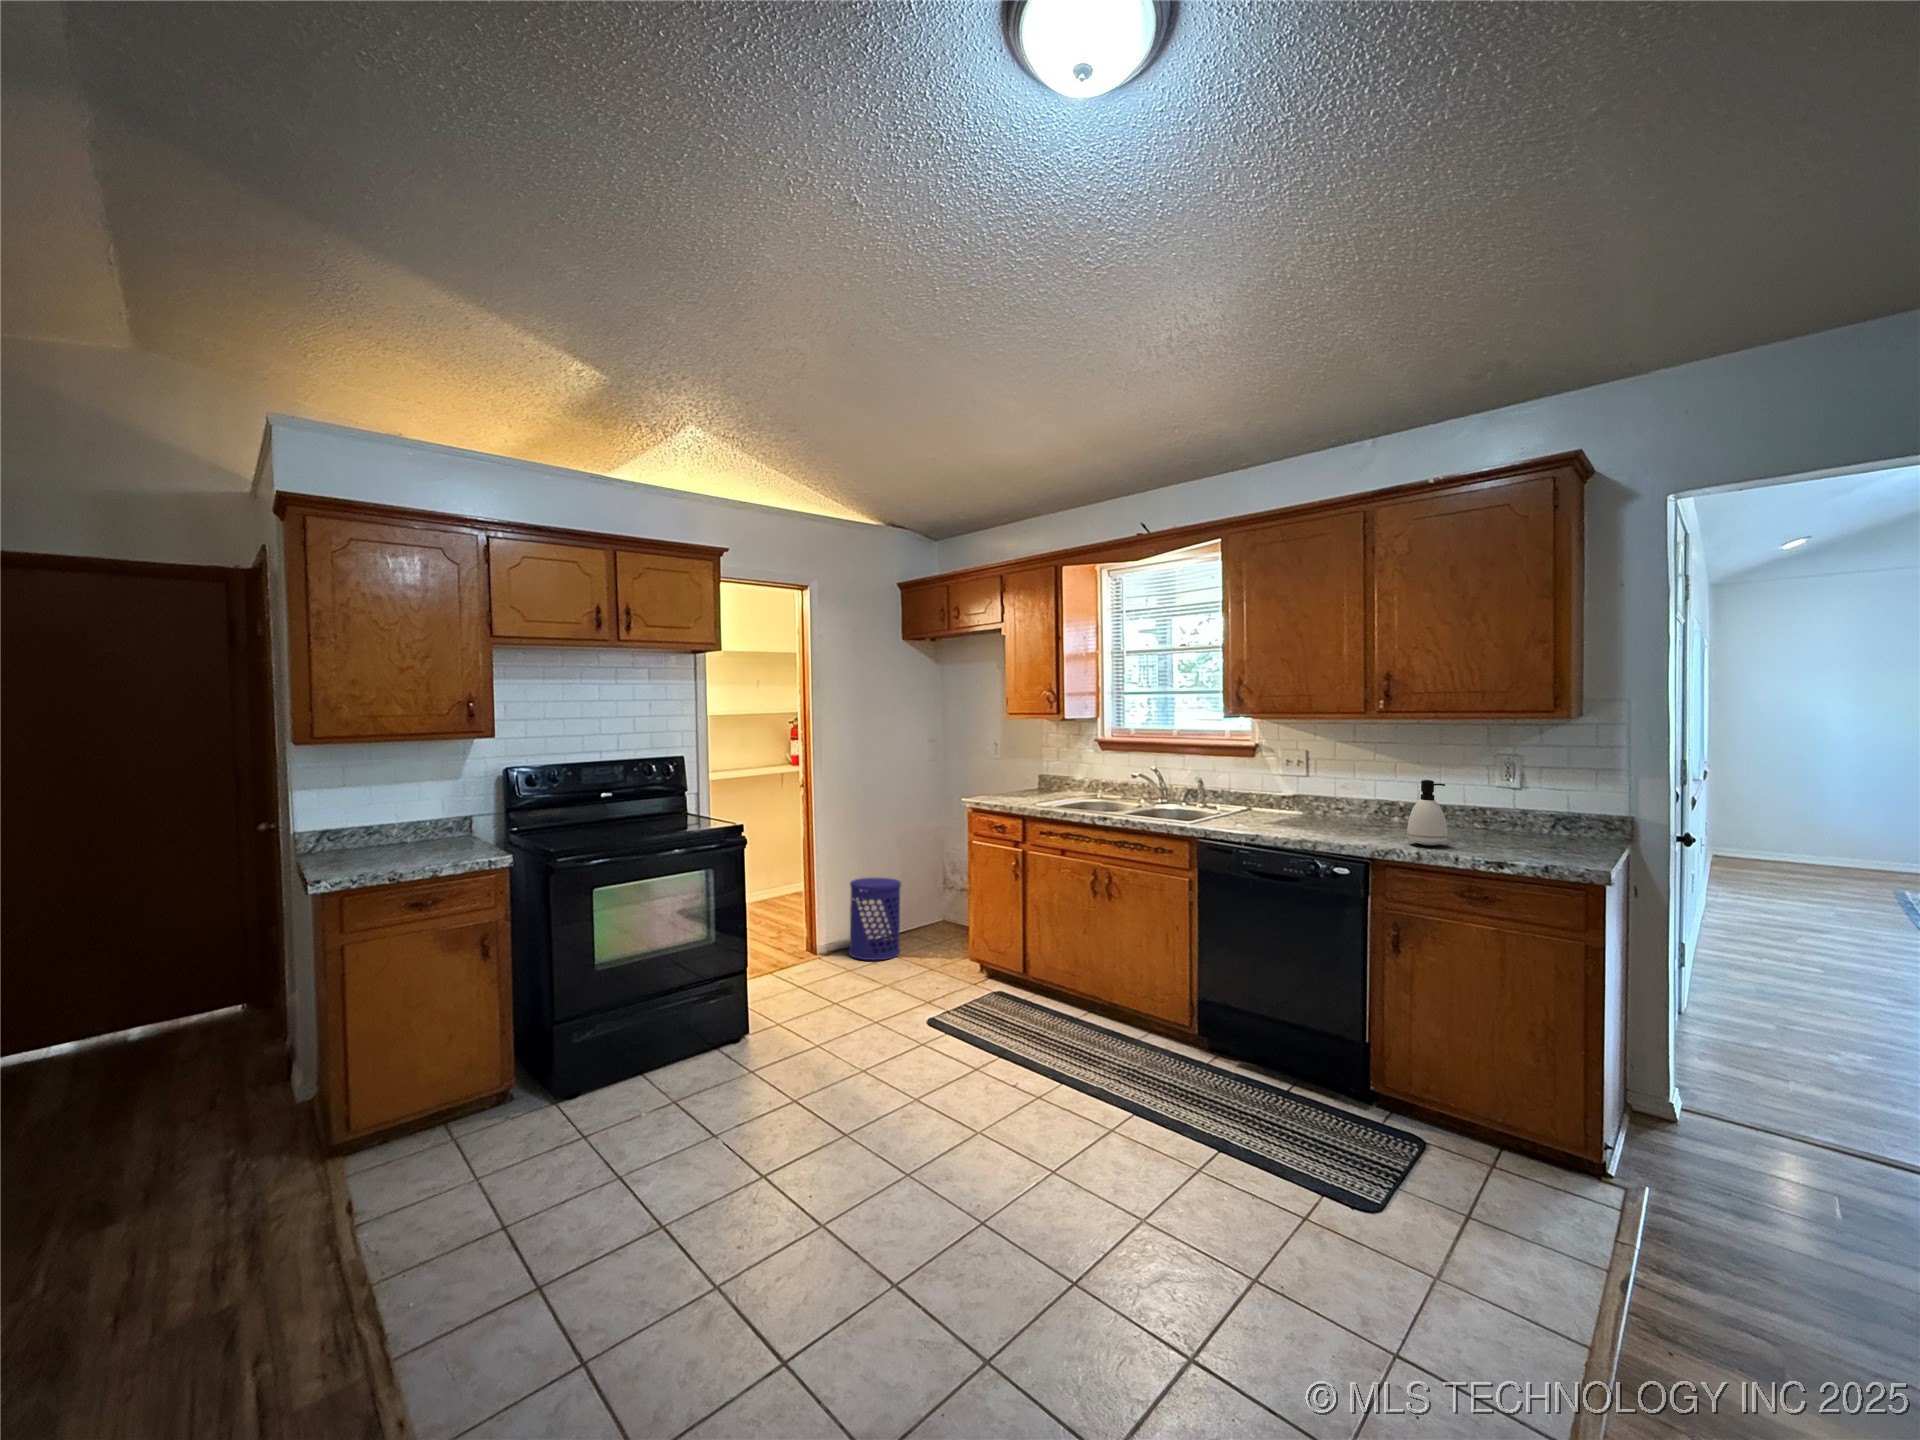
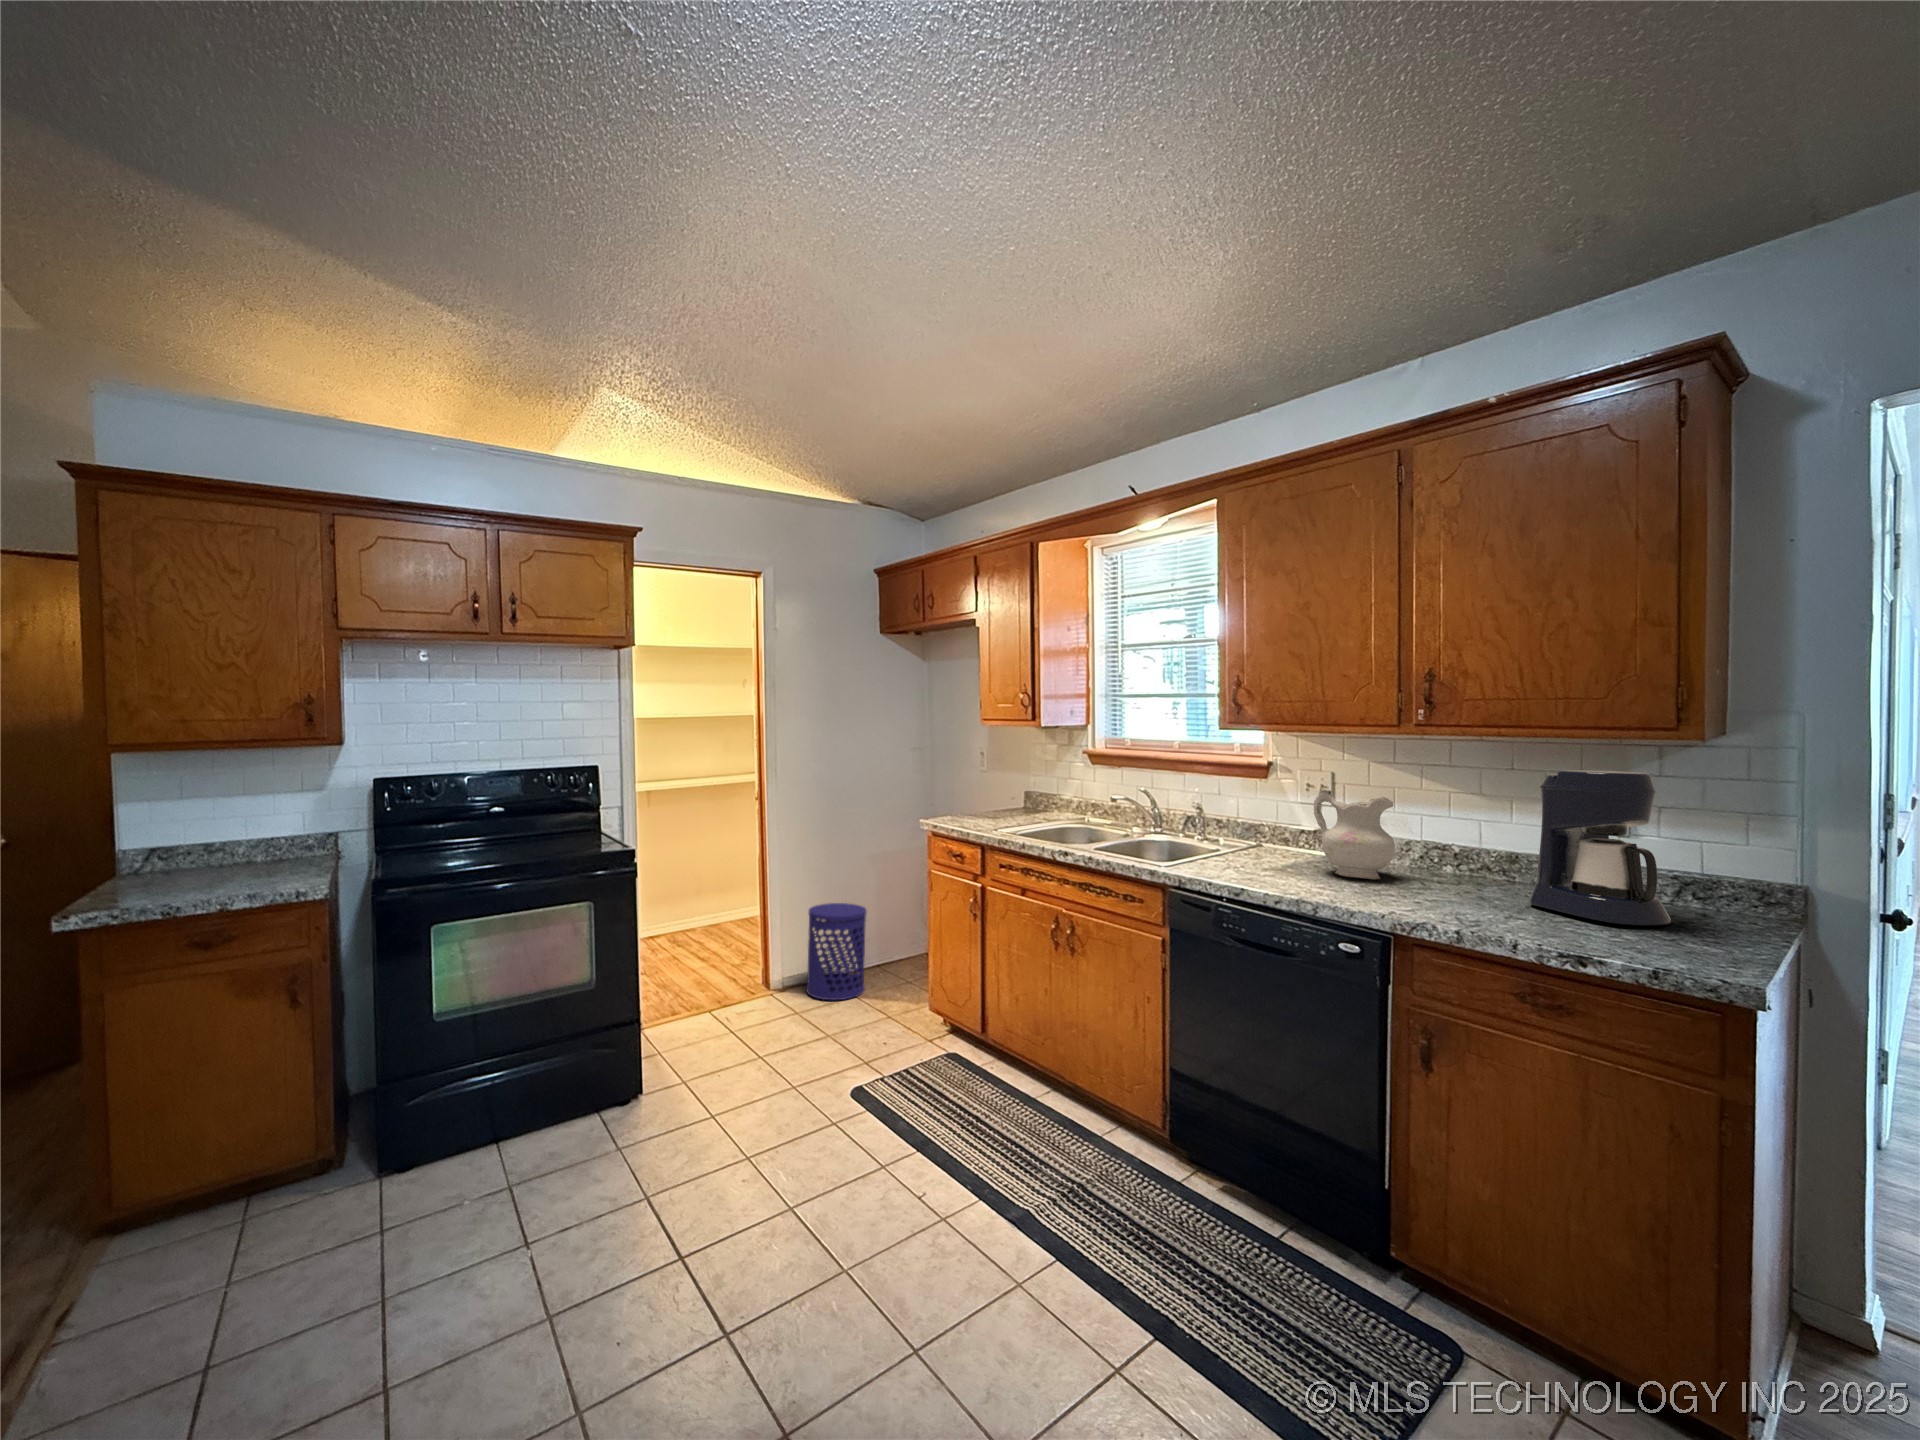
coffee maker: none [1459,743,1551,845] -> present [1529,770,1671,925]
ceramic pitcher: none [1300,762,1361,827] -> present [1314,790,1395,879]
soap dispenser: present [1407,780,1448,845] -> none [1448,824,1508,918]

